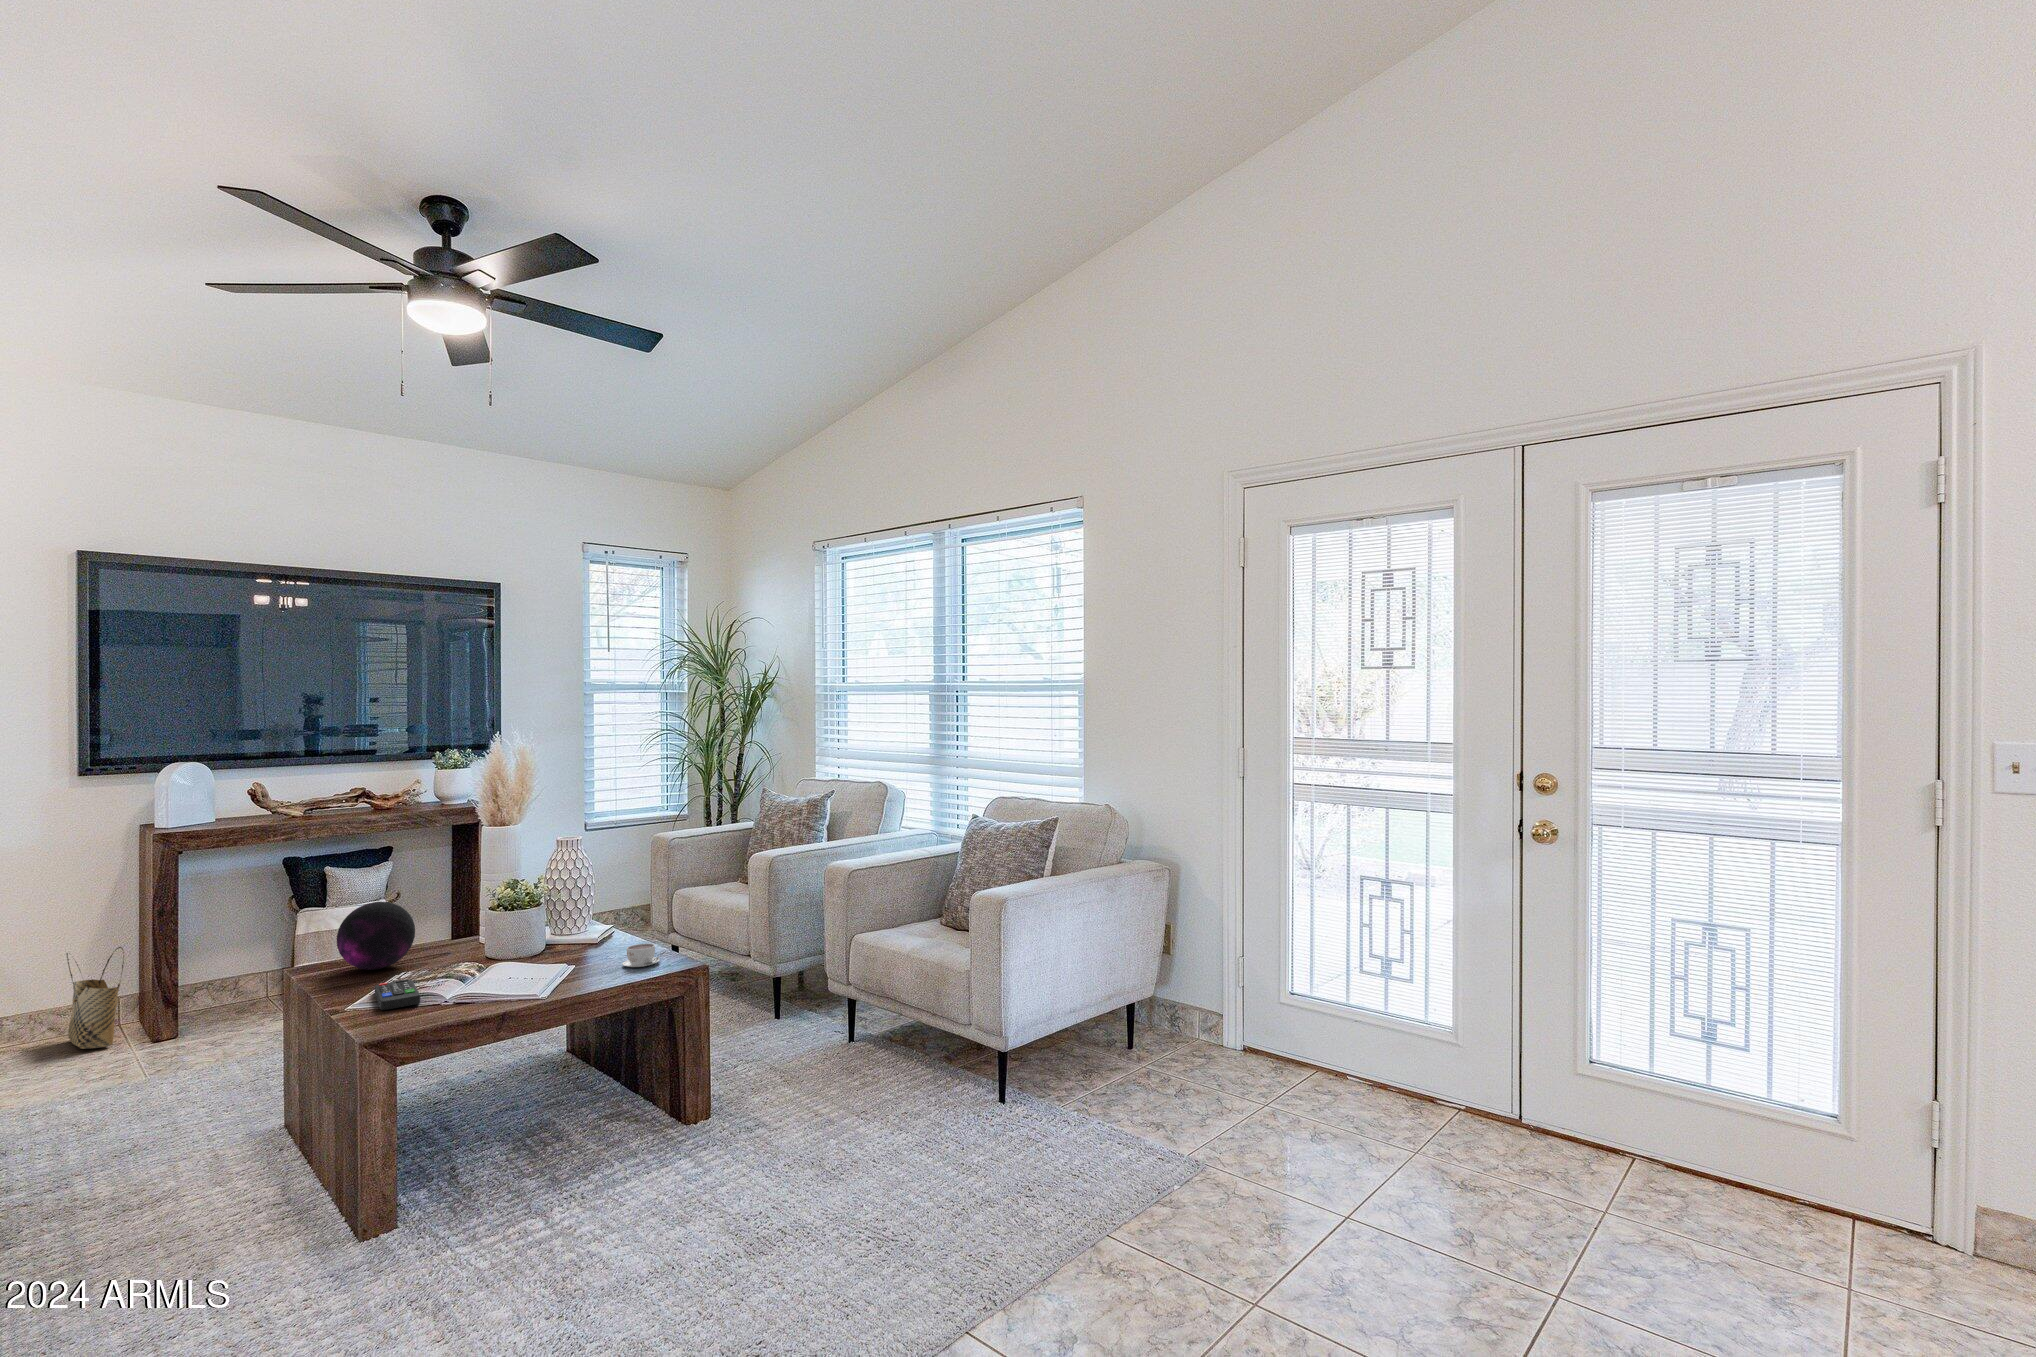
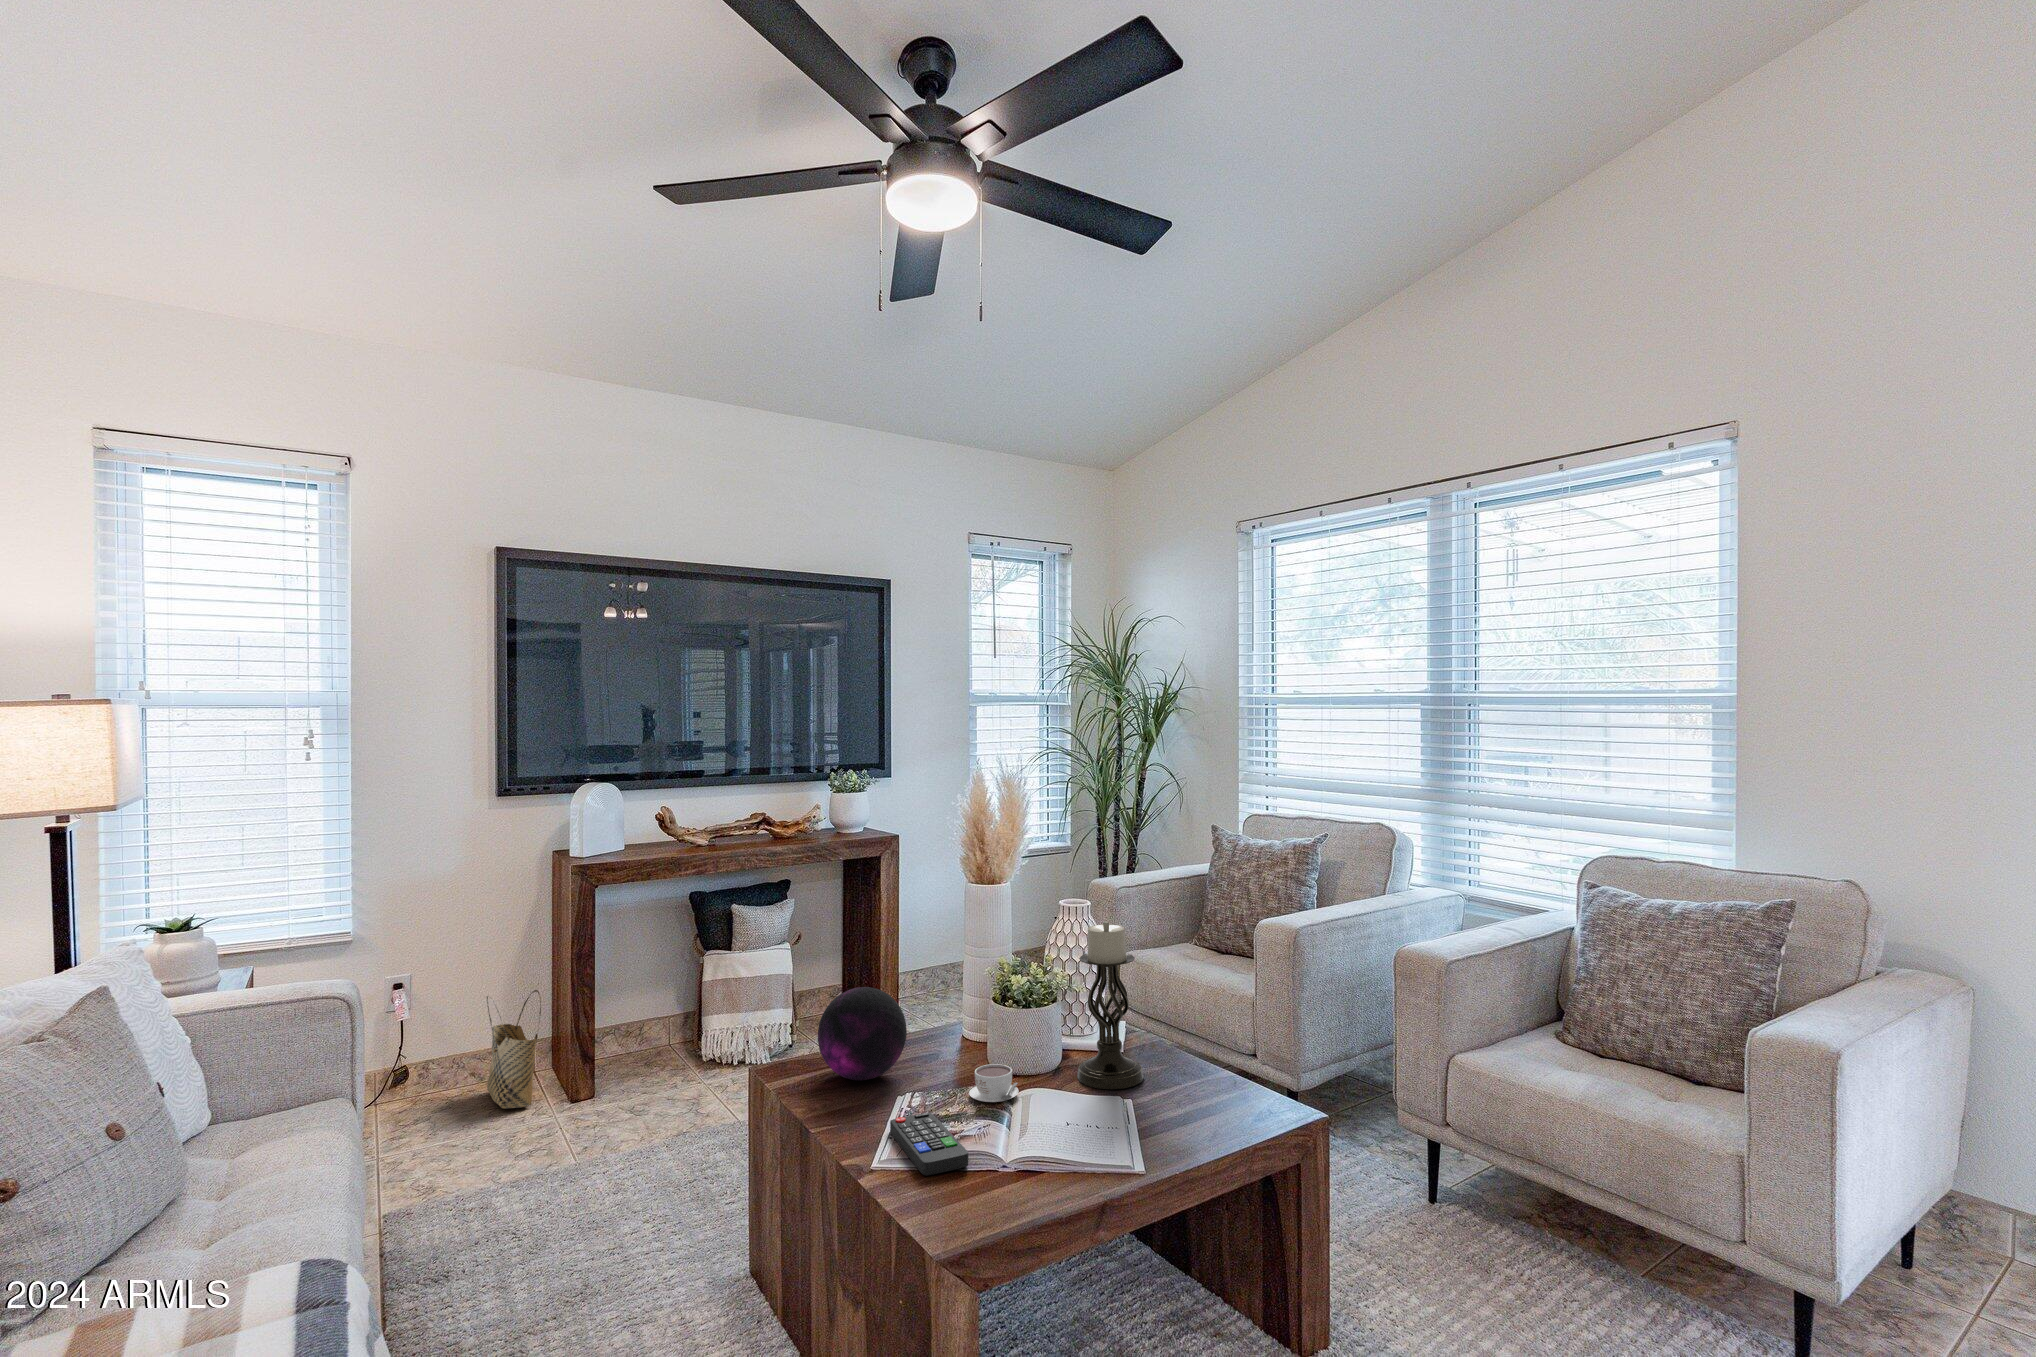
candle holder: none [551,845,603,963] -> present [1077,922,1144,1089]
coffee cup: present [622,944,661,967] -> present [969,1064,1019,1102]

